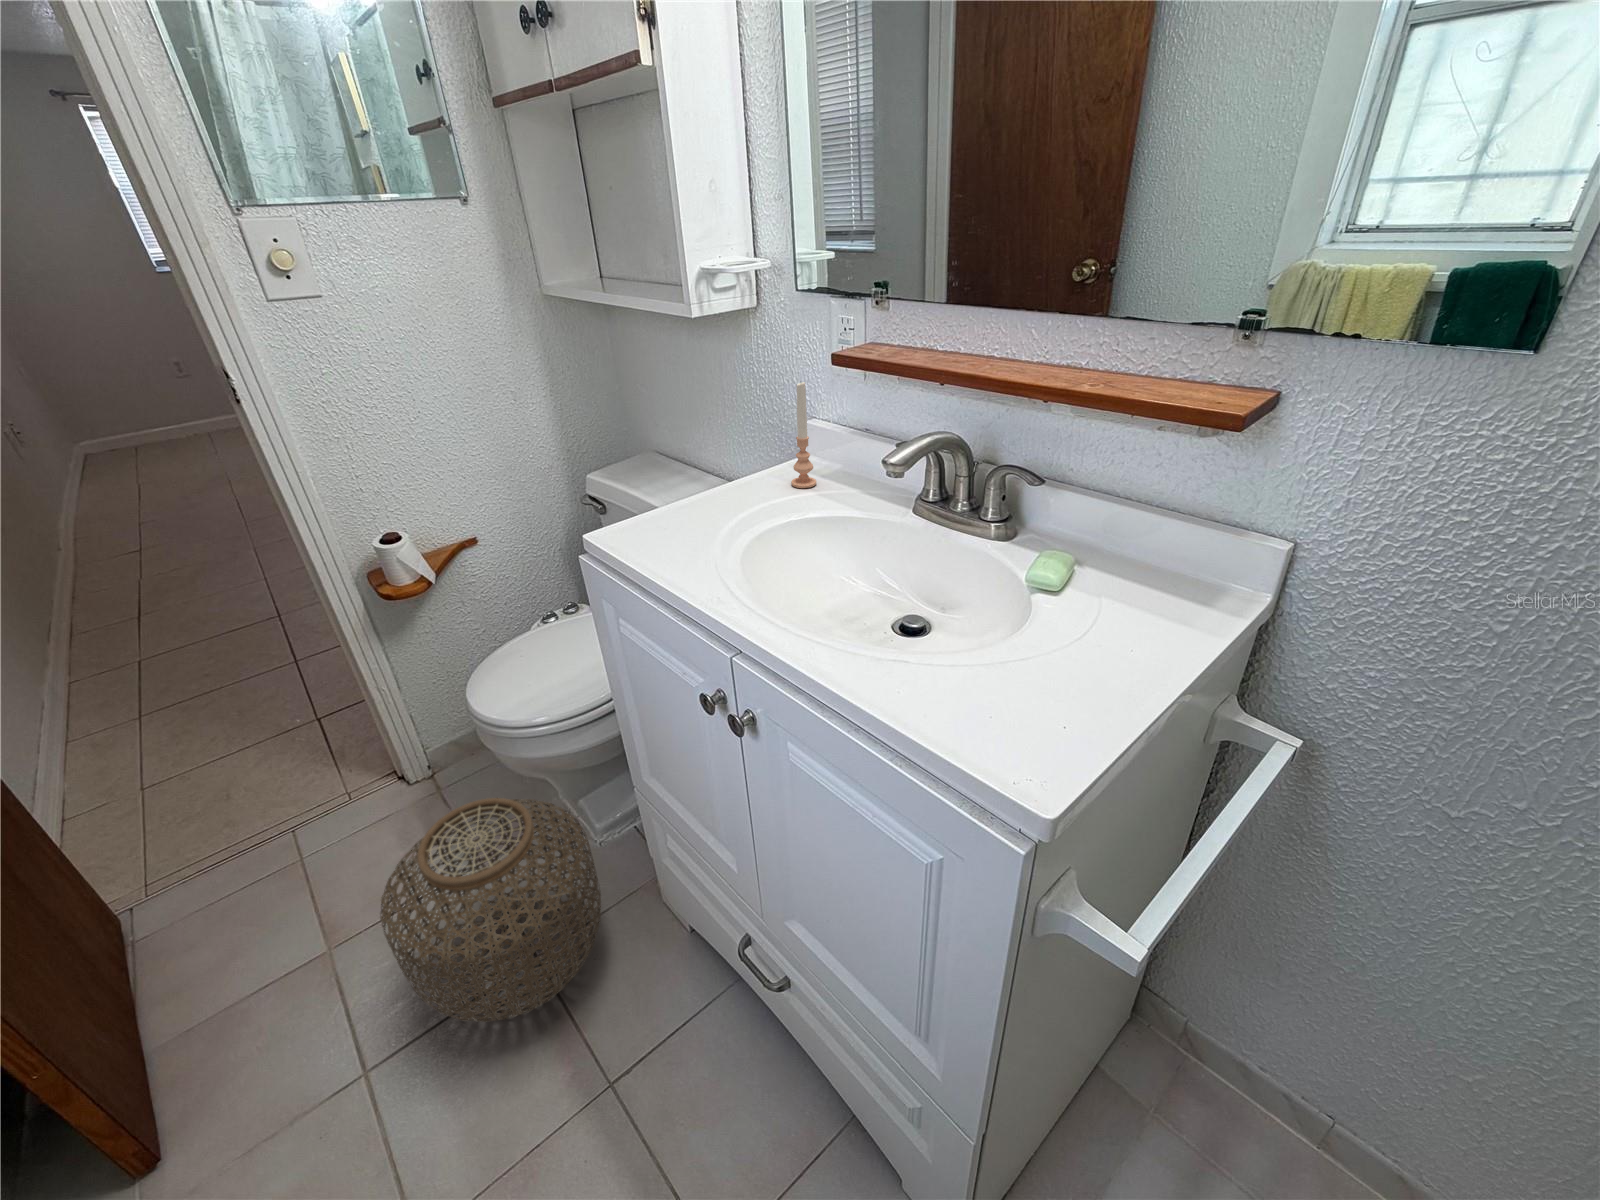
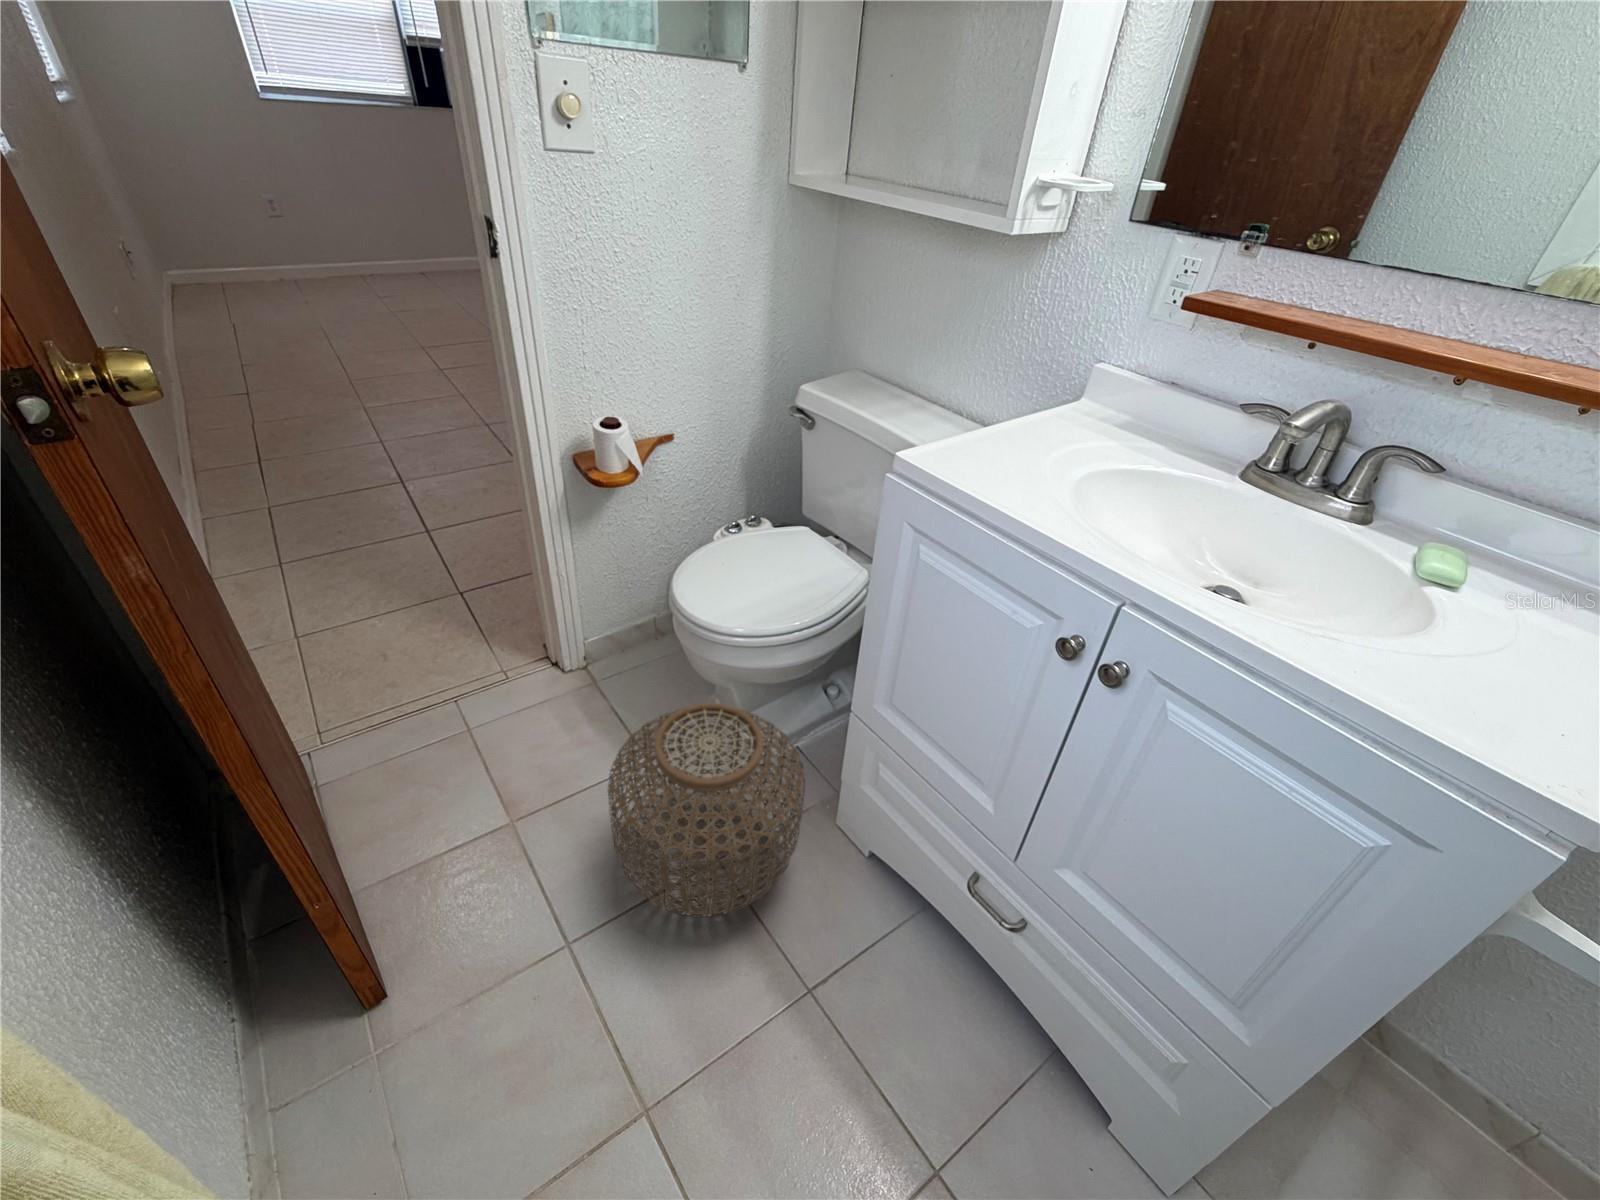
candle: present [791,382,816,488] -> none [1088,322,1144,437]

